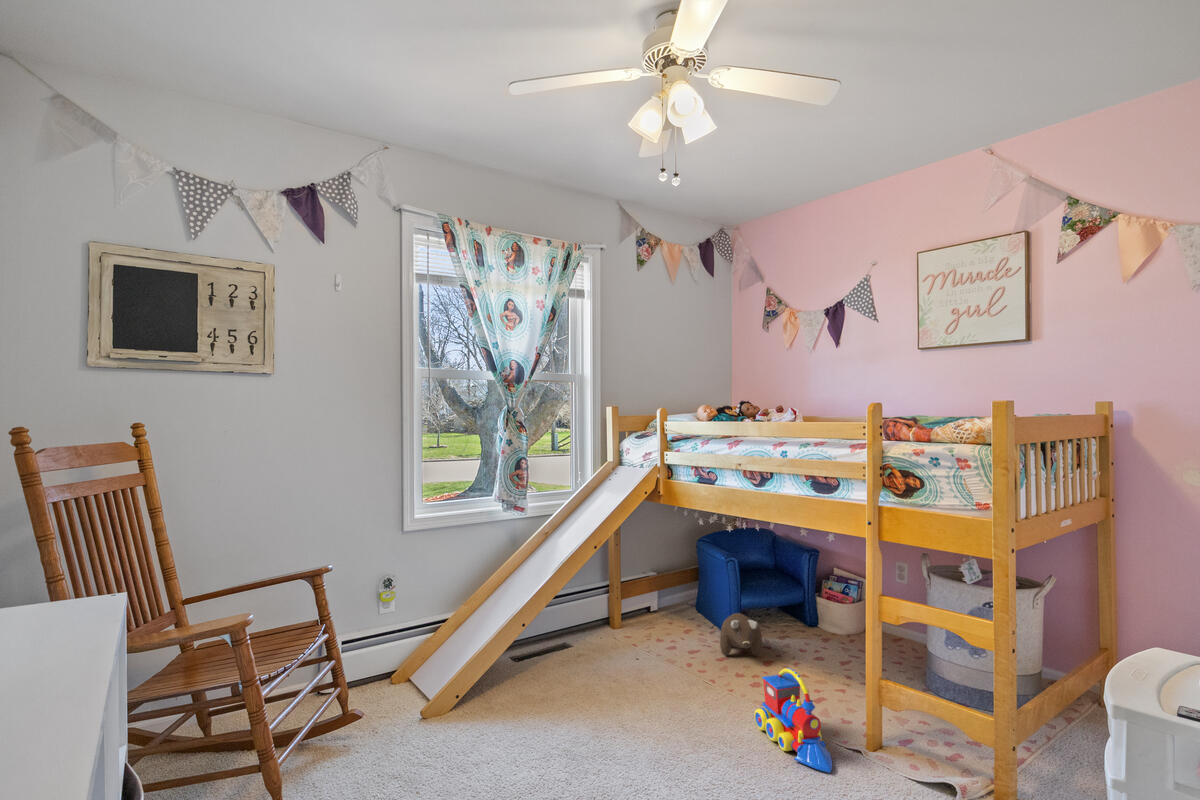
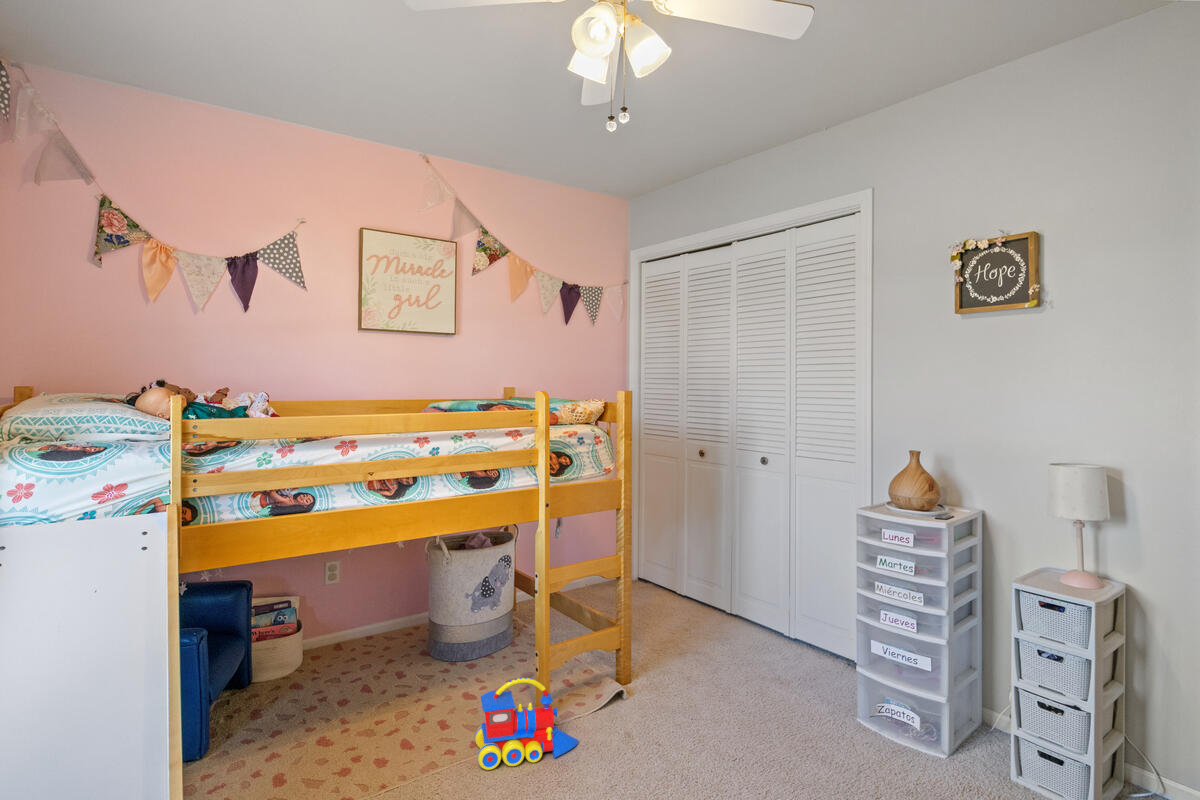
plush toy: present [720,613,762,656] -> none [241,686,333,765]

